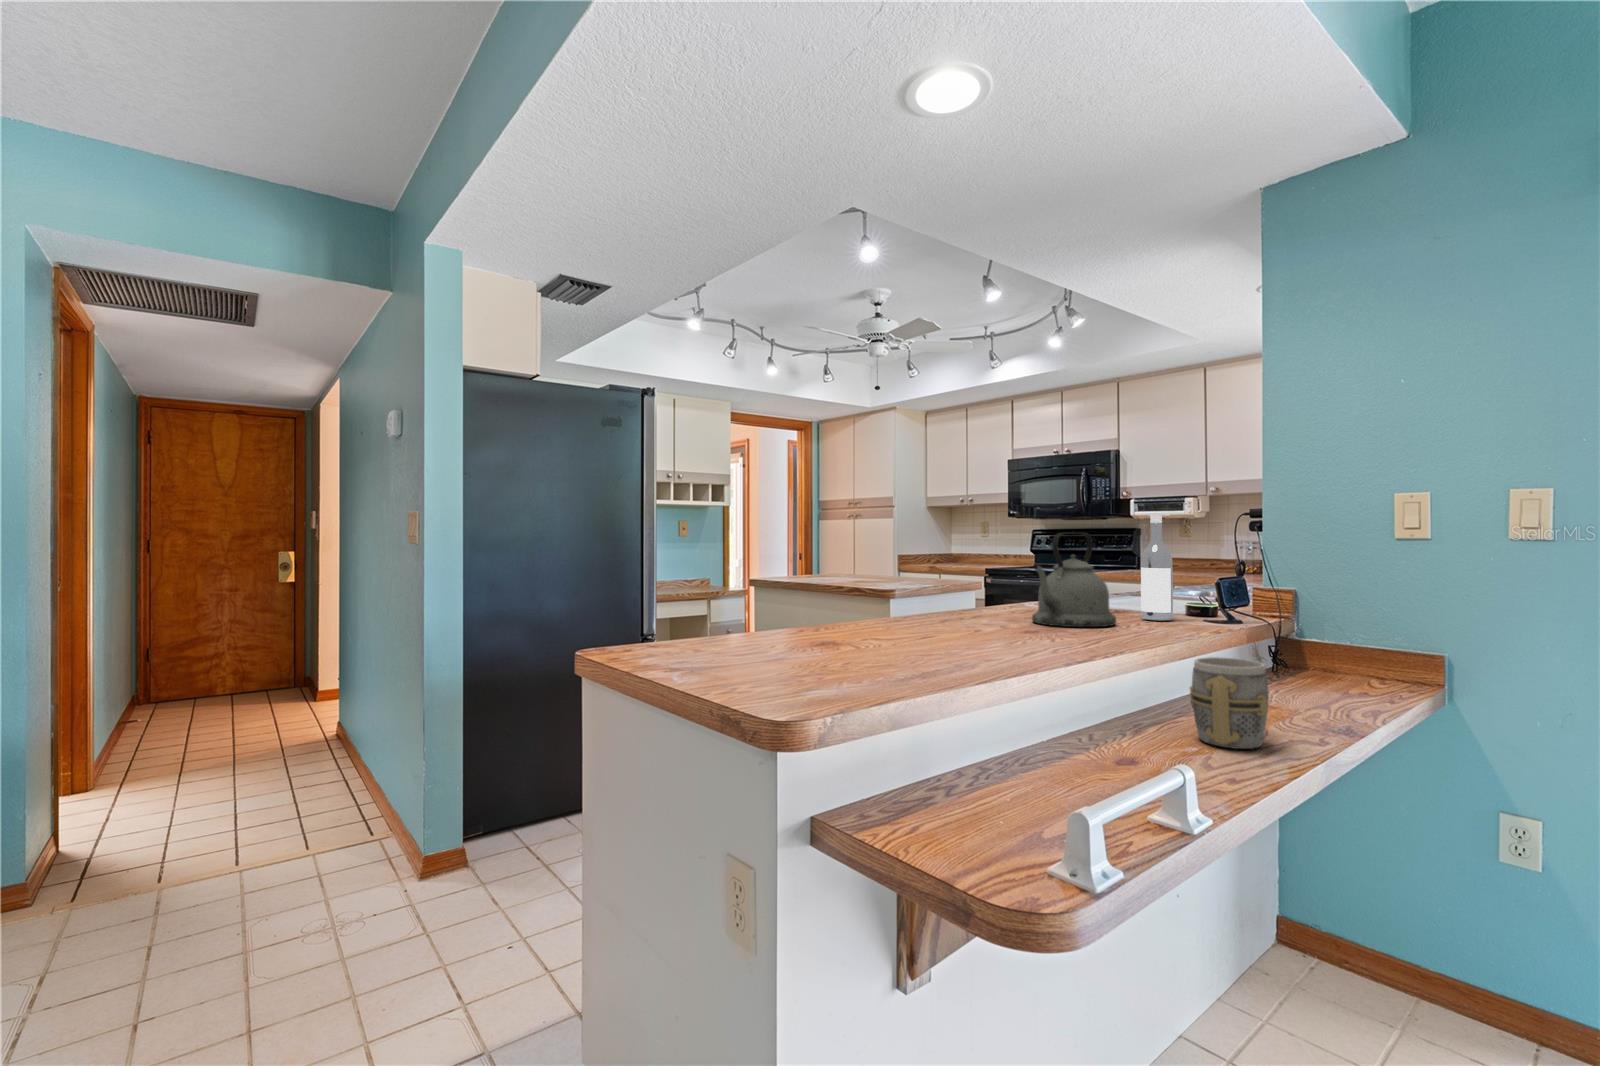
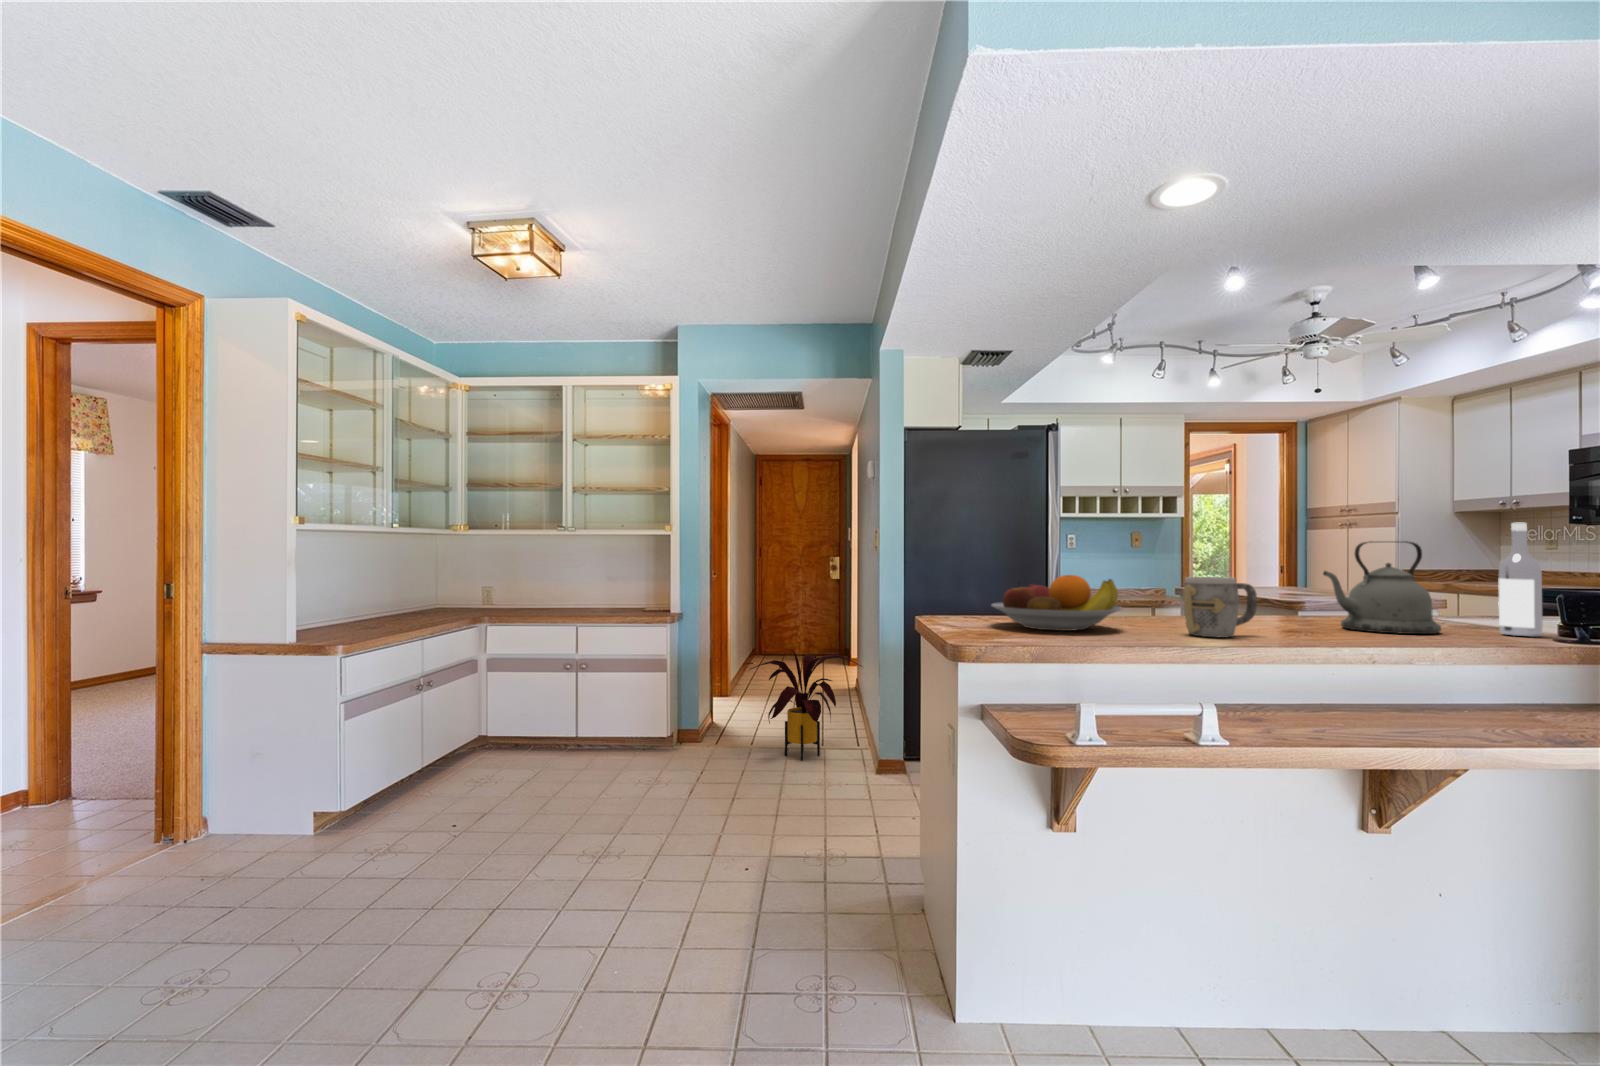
fruit bowl: none [725,581,905,664] -> present [991,575,1122,631]
mug: present [1190,657,1269,749] -> present [1183,577,1257,638]
house plant: none [164,706,389,890] -> present [749,650,862,761]

